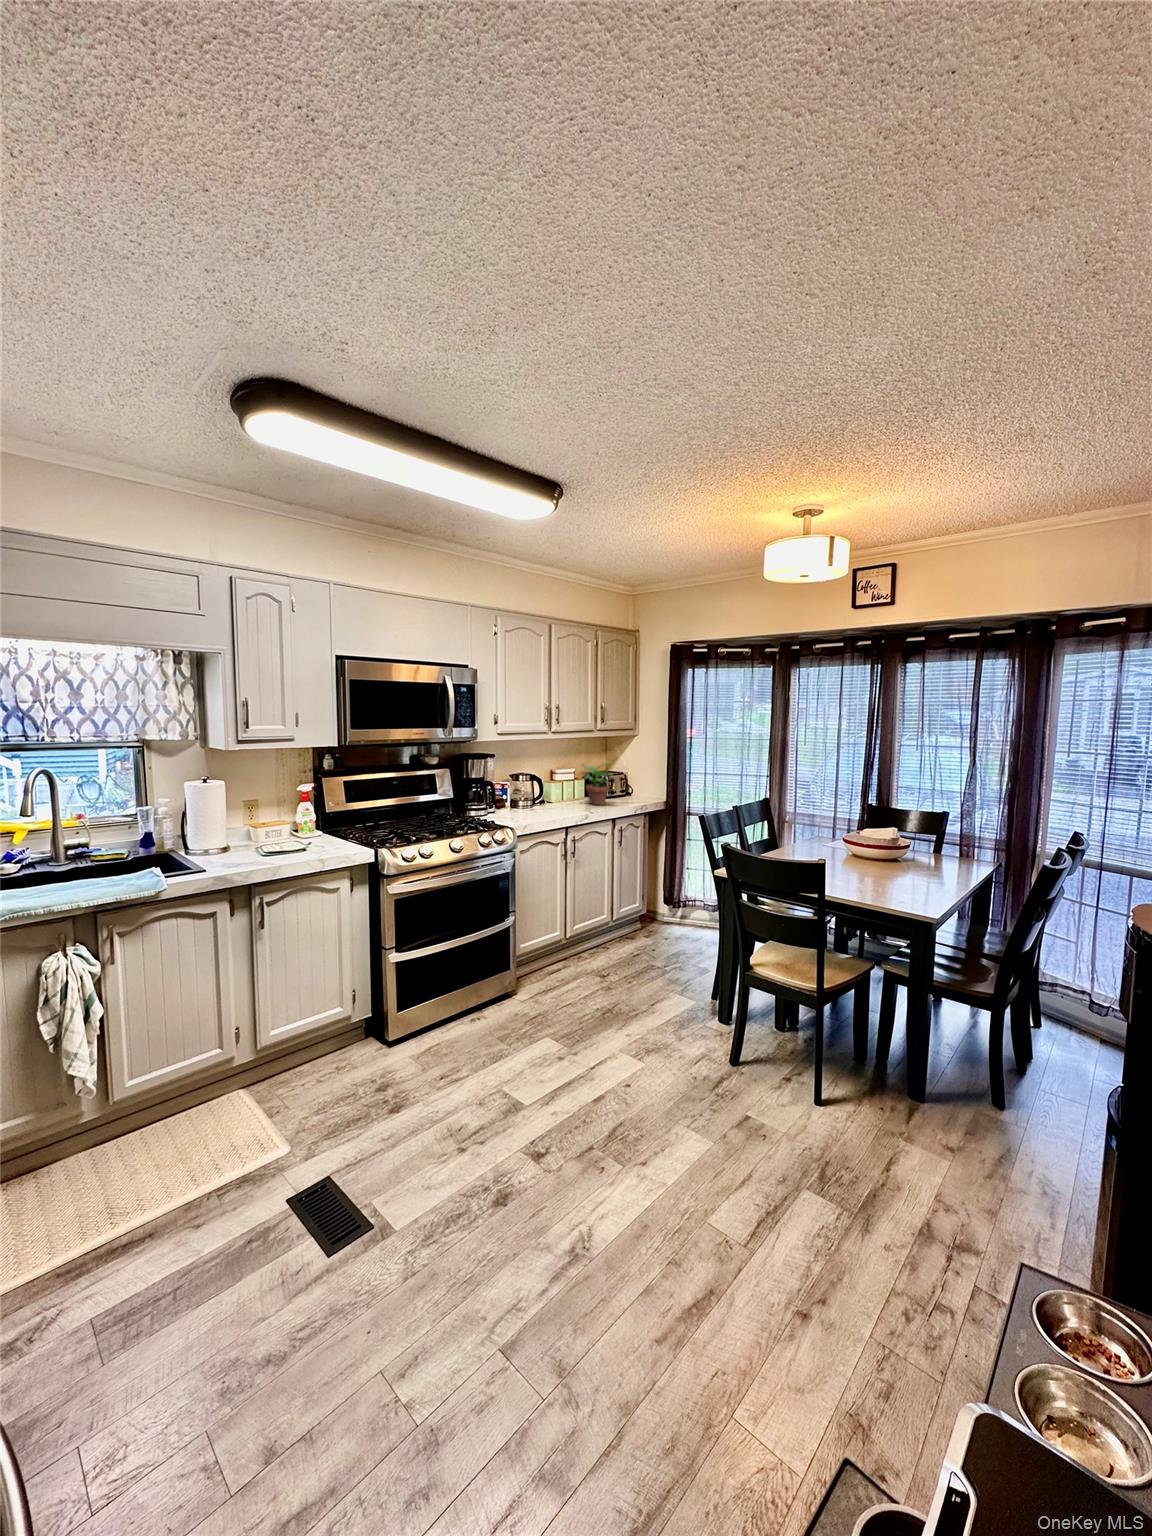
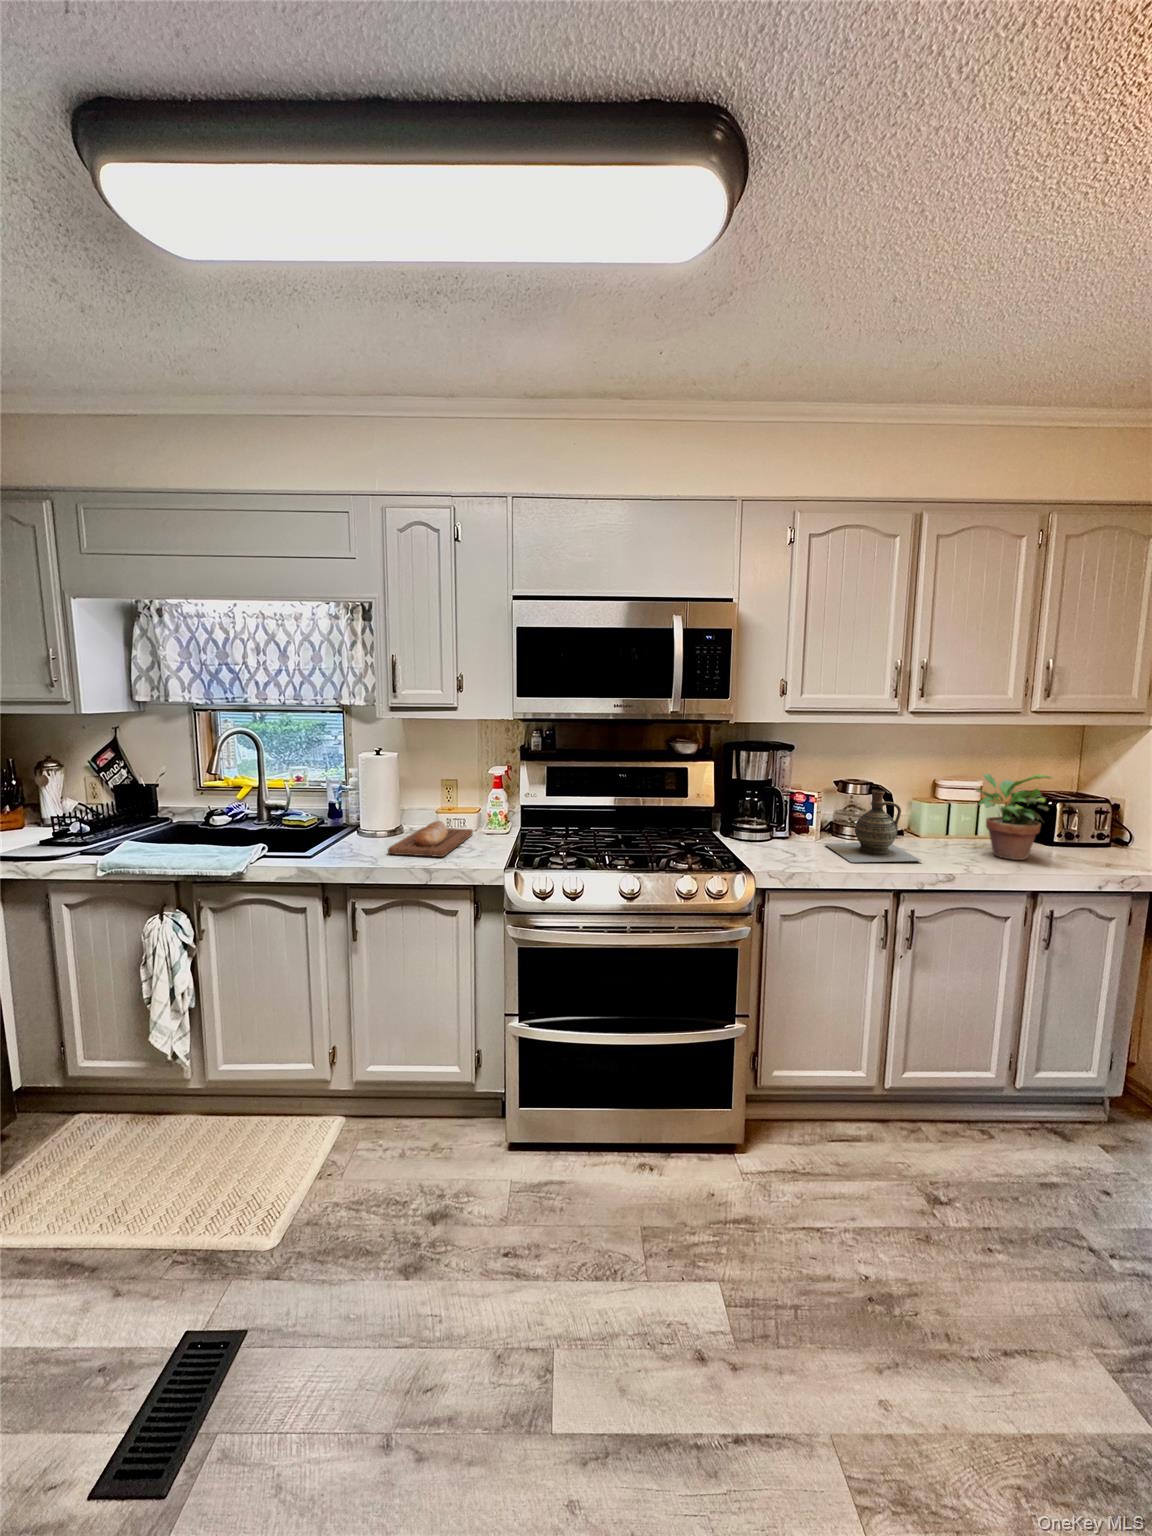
ceramic jug: none [519,776,571,817] -> present [825,790,921,862]
bread loaf: none [253,831,315,861] -> present [388,821,473,857]

